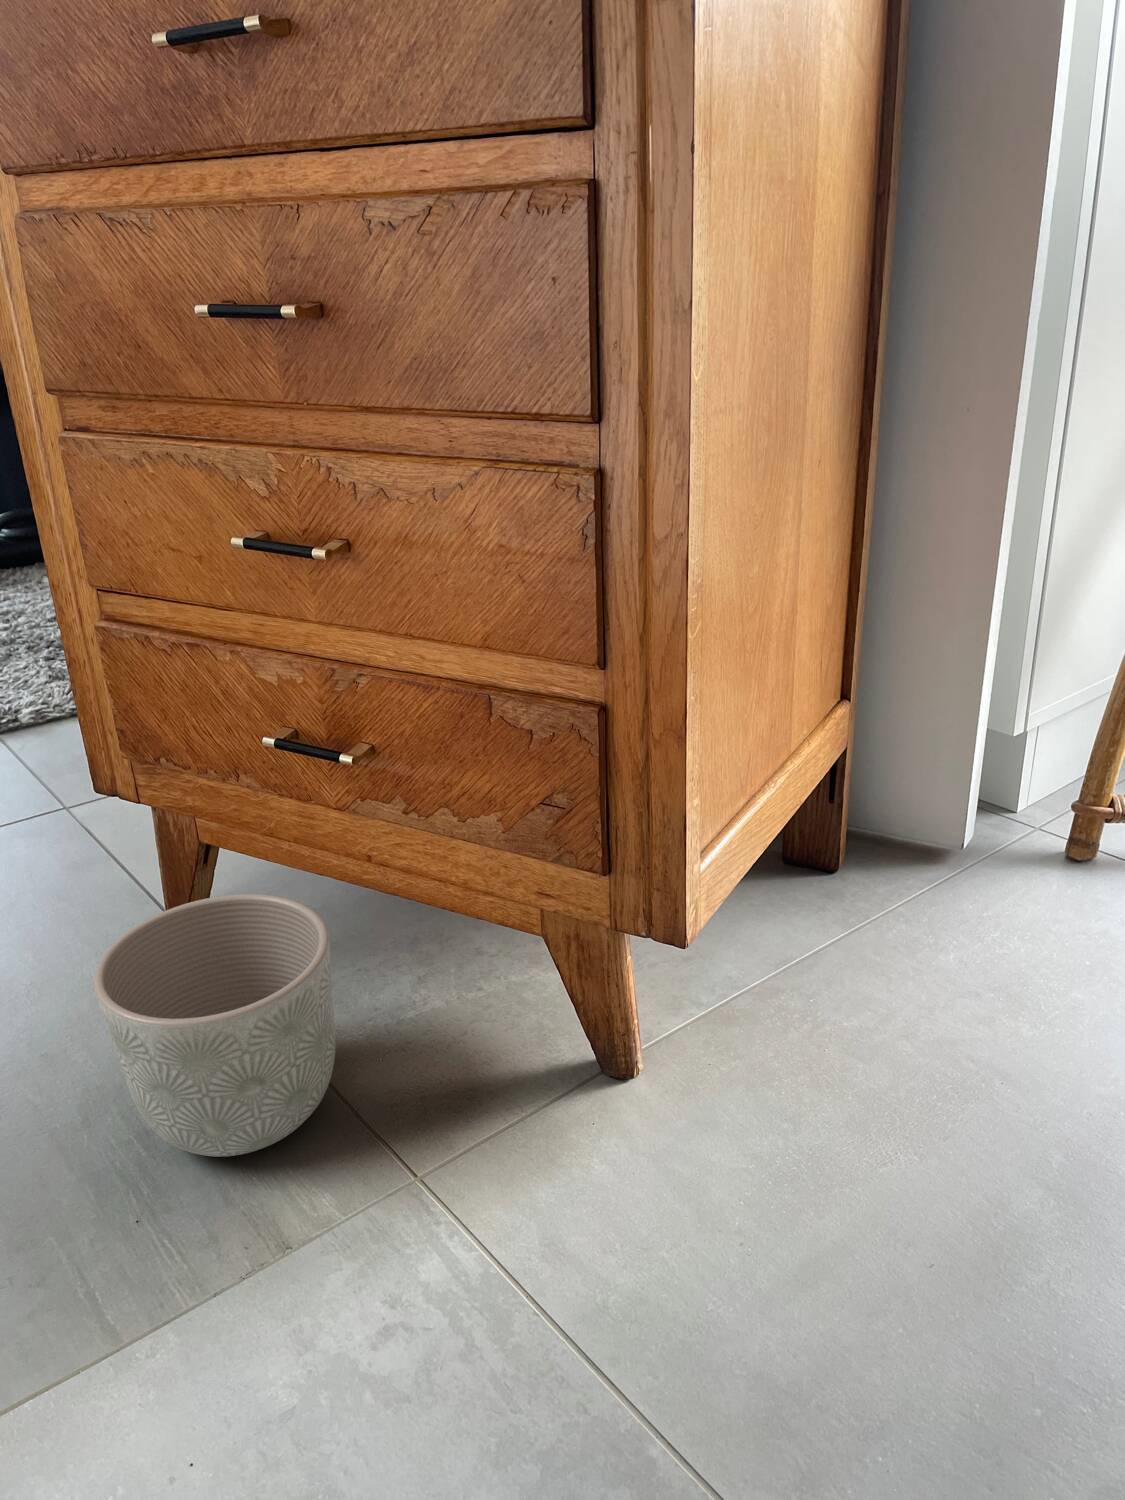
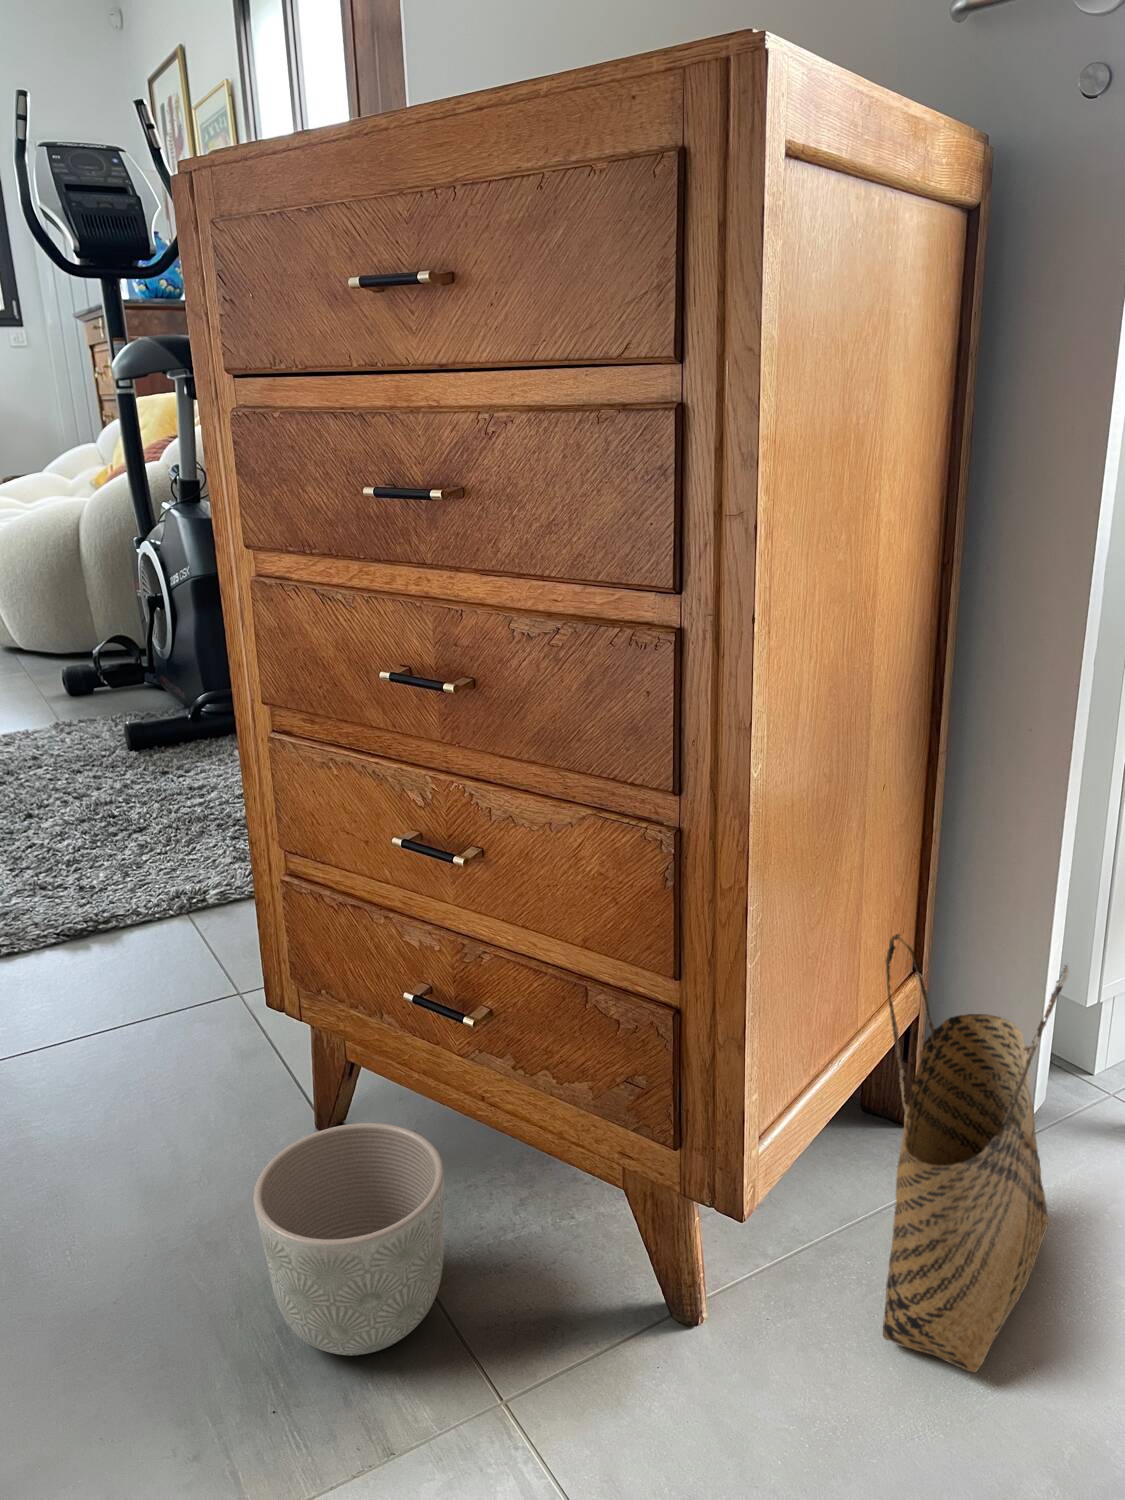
woven basket: none [832,619,1044,1087] -> present [883,934,1069,1372]

